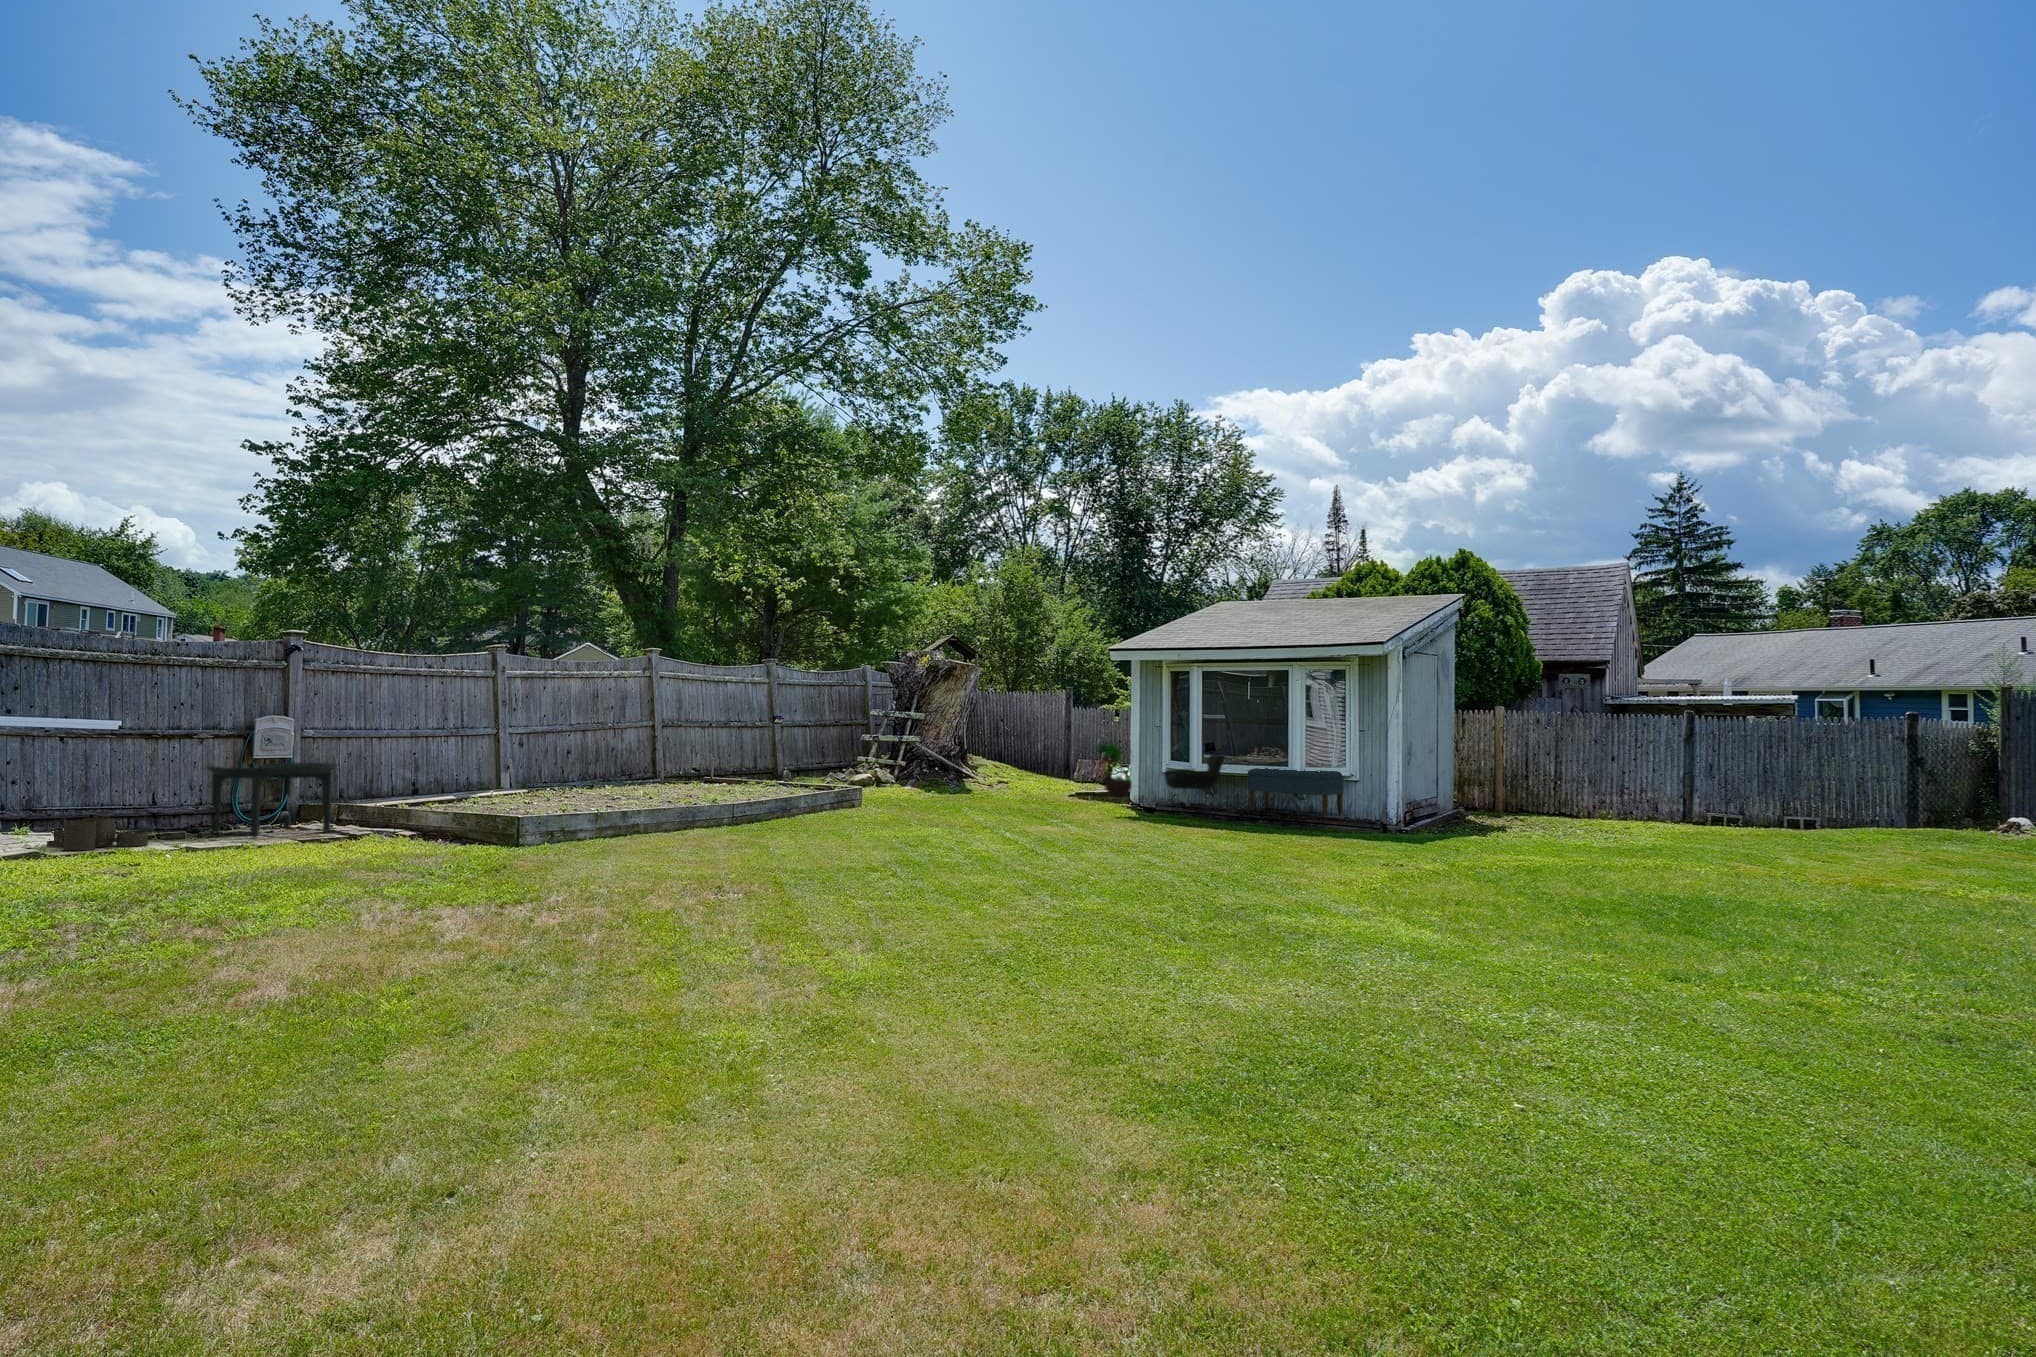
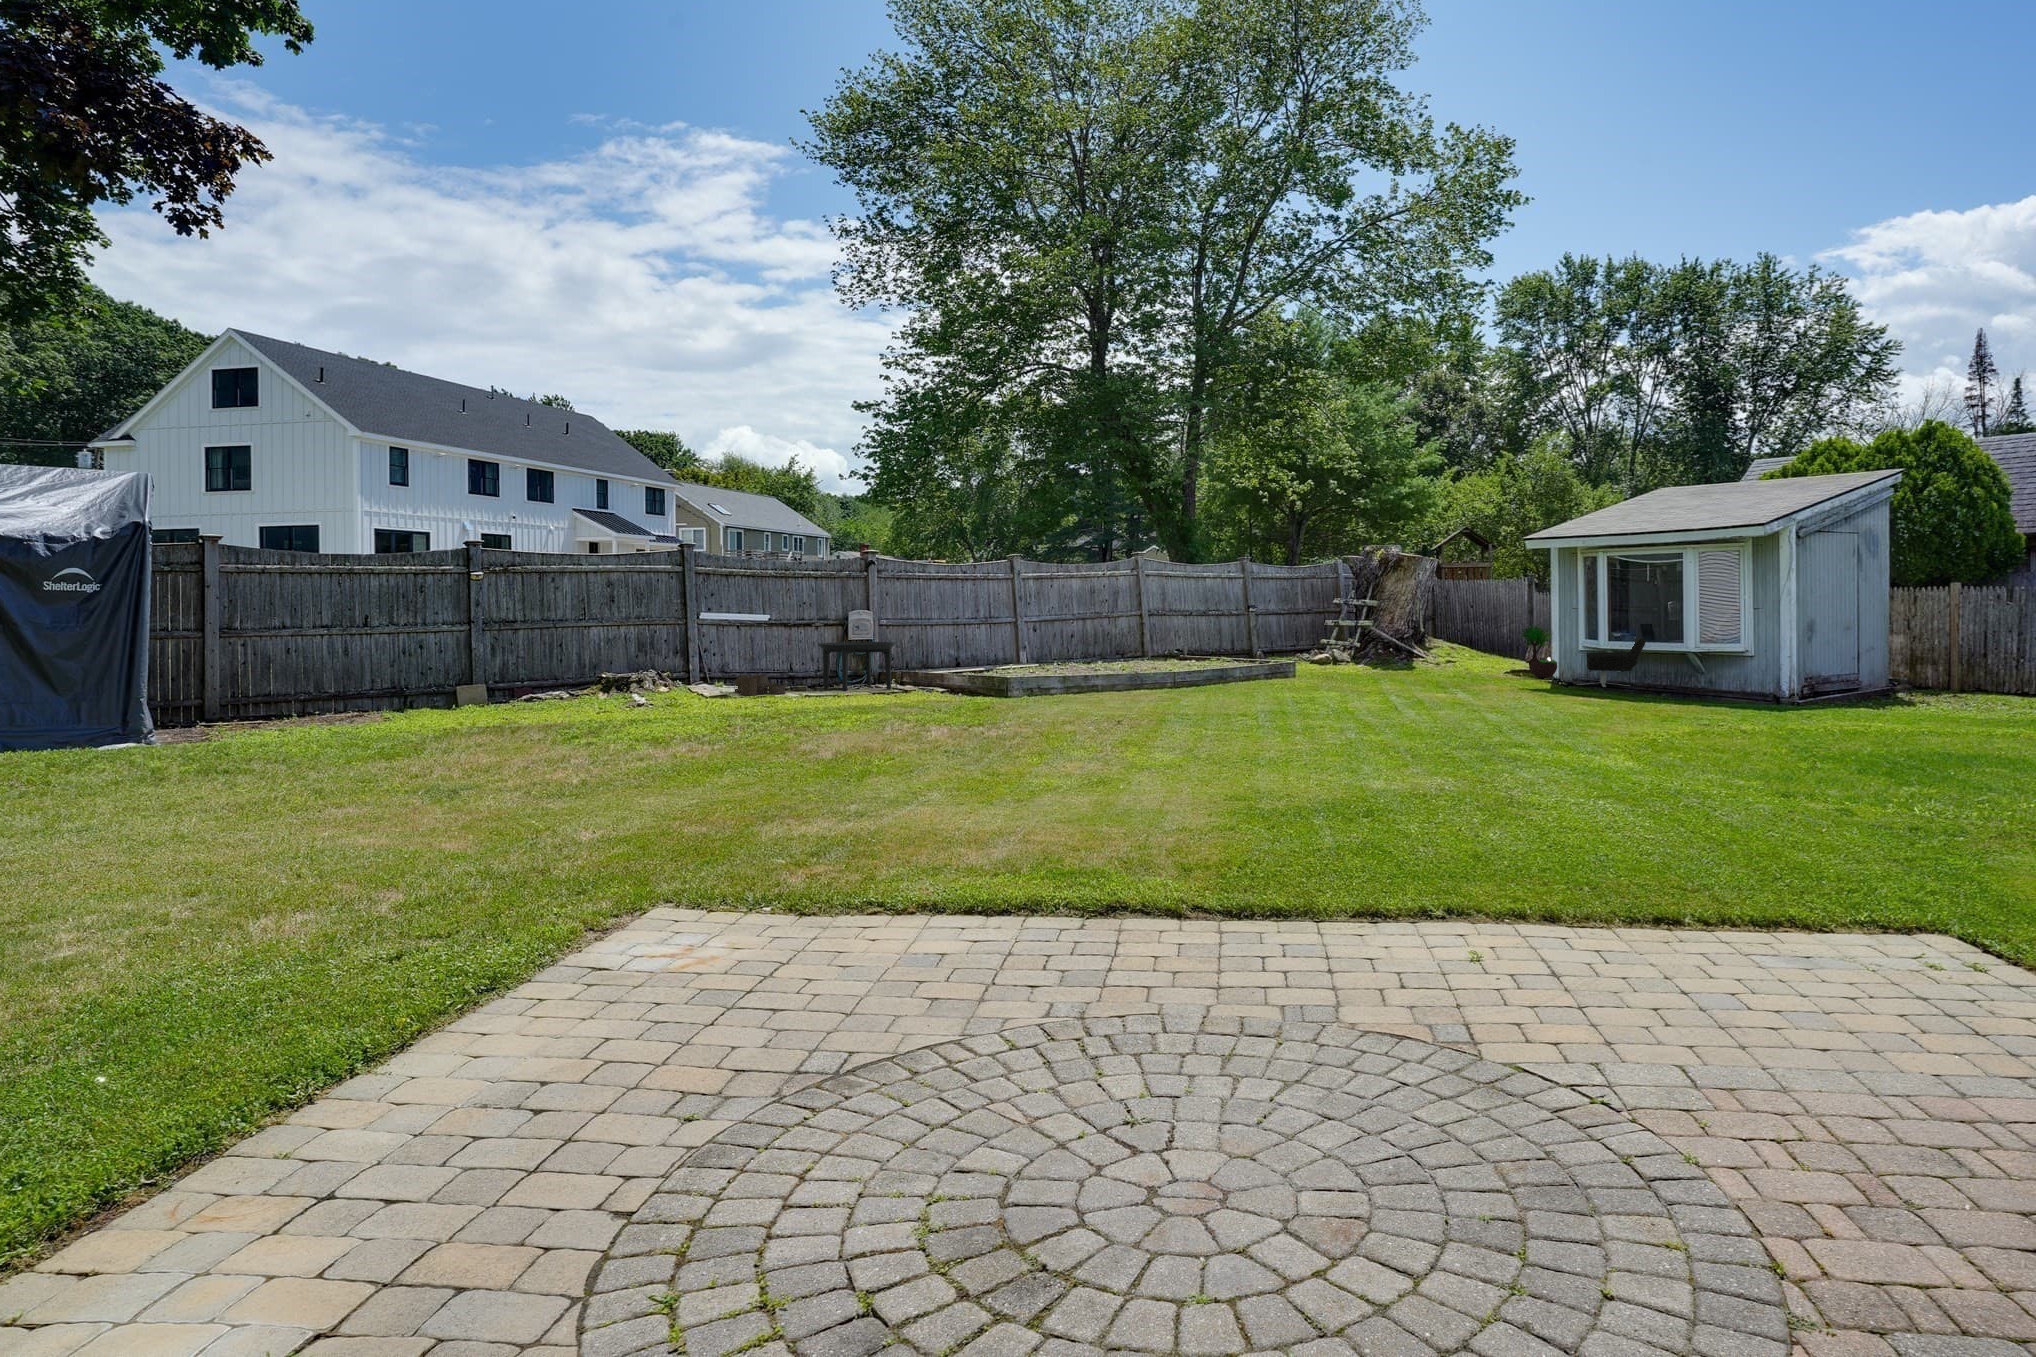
bench: present [1248,768,1344,815] -> none [1664,651,1769,699]

